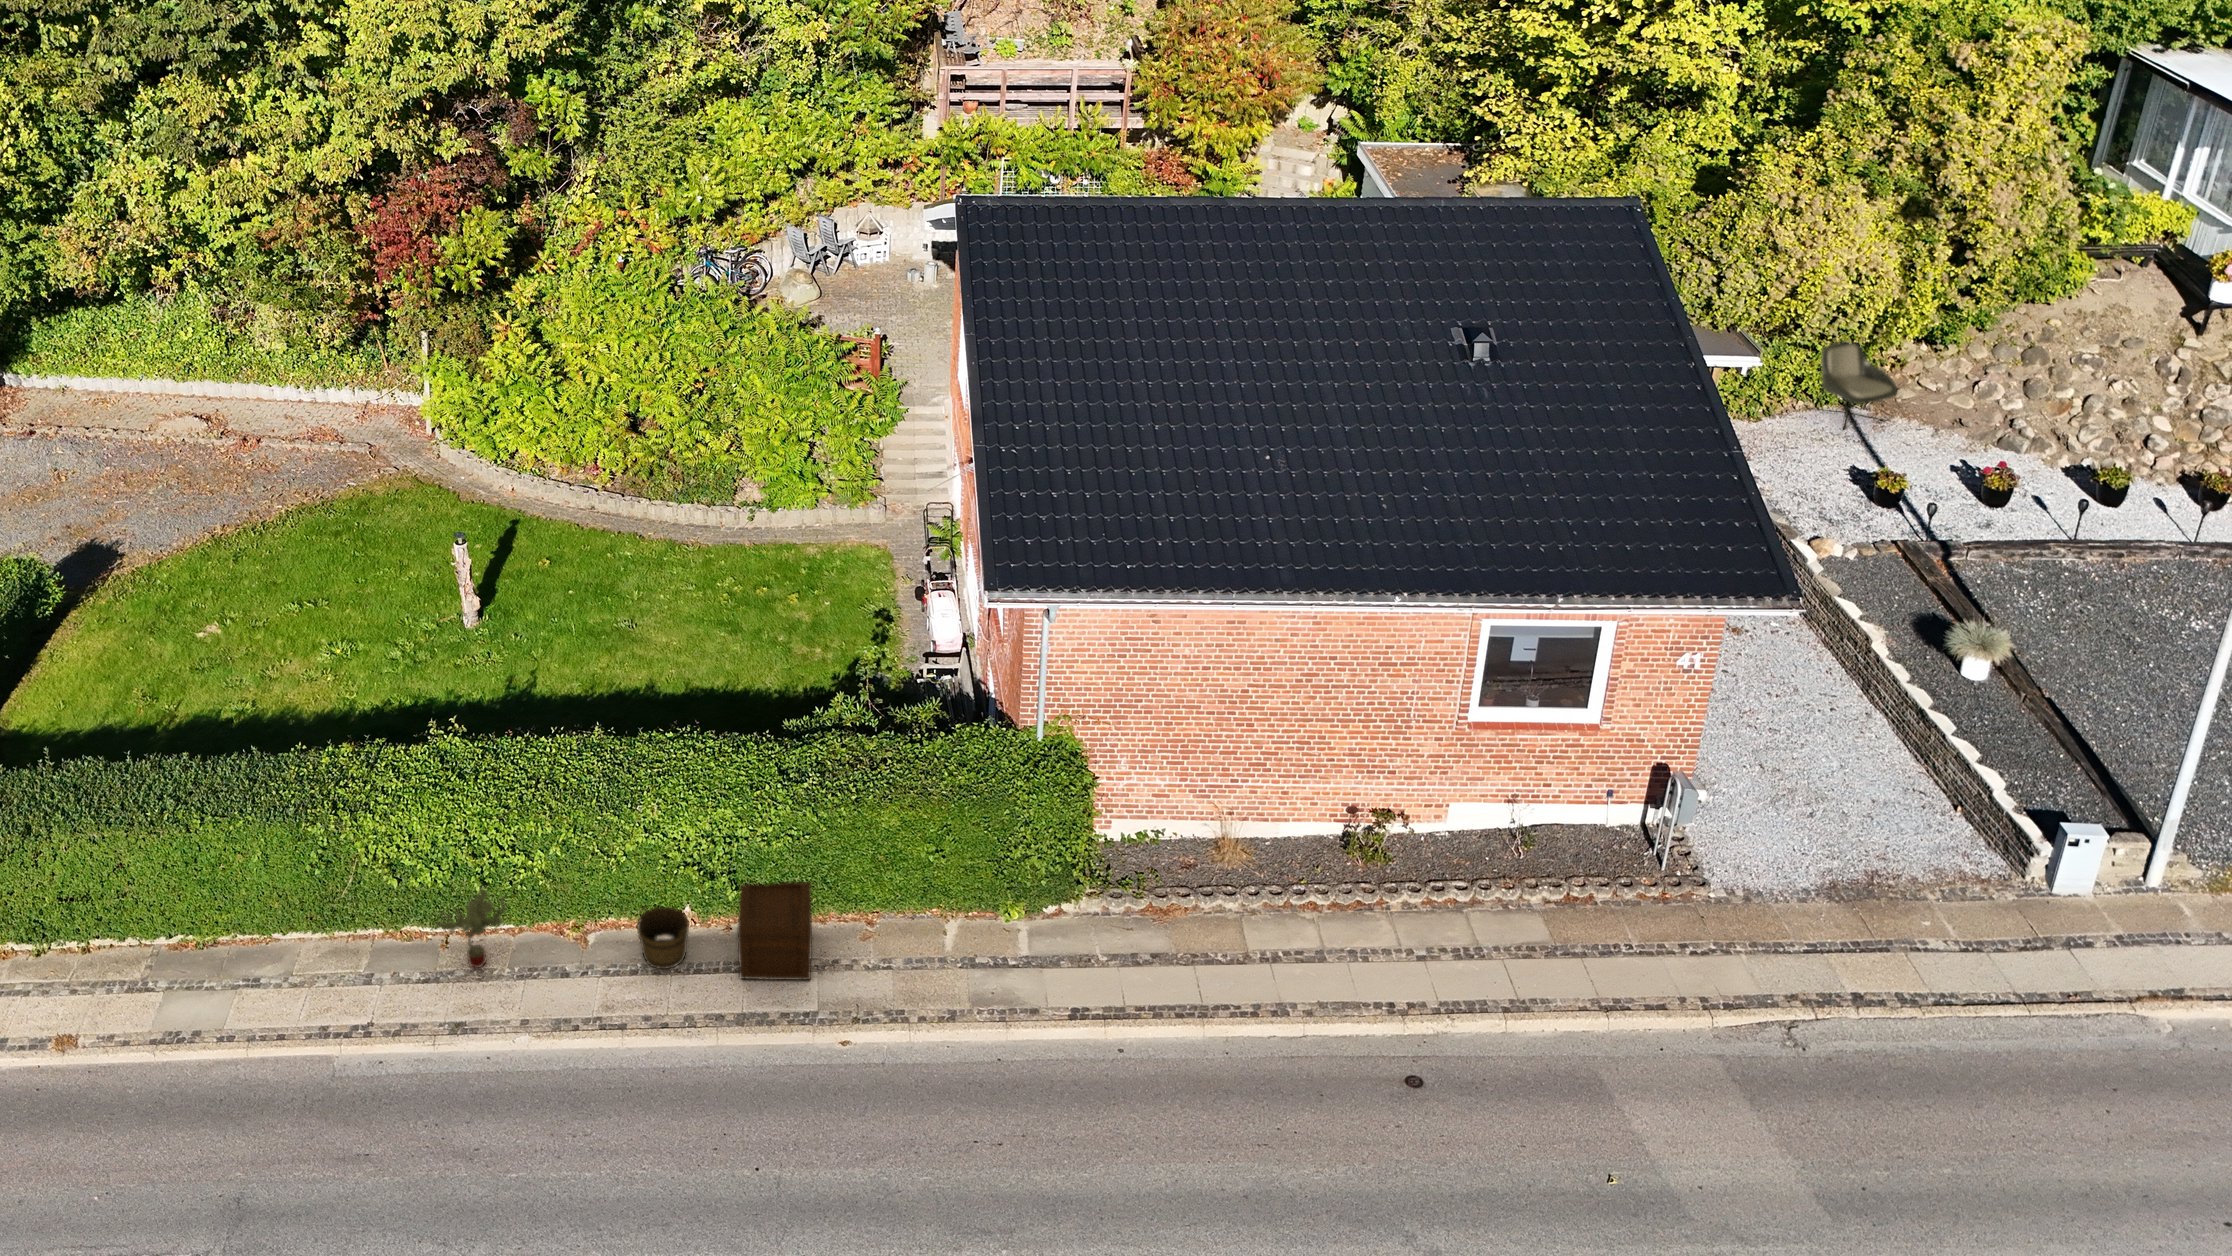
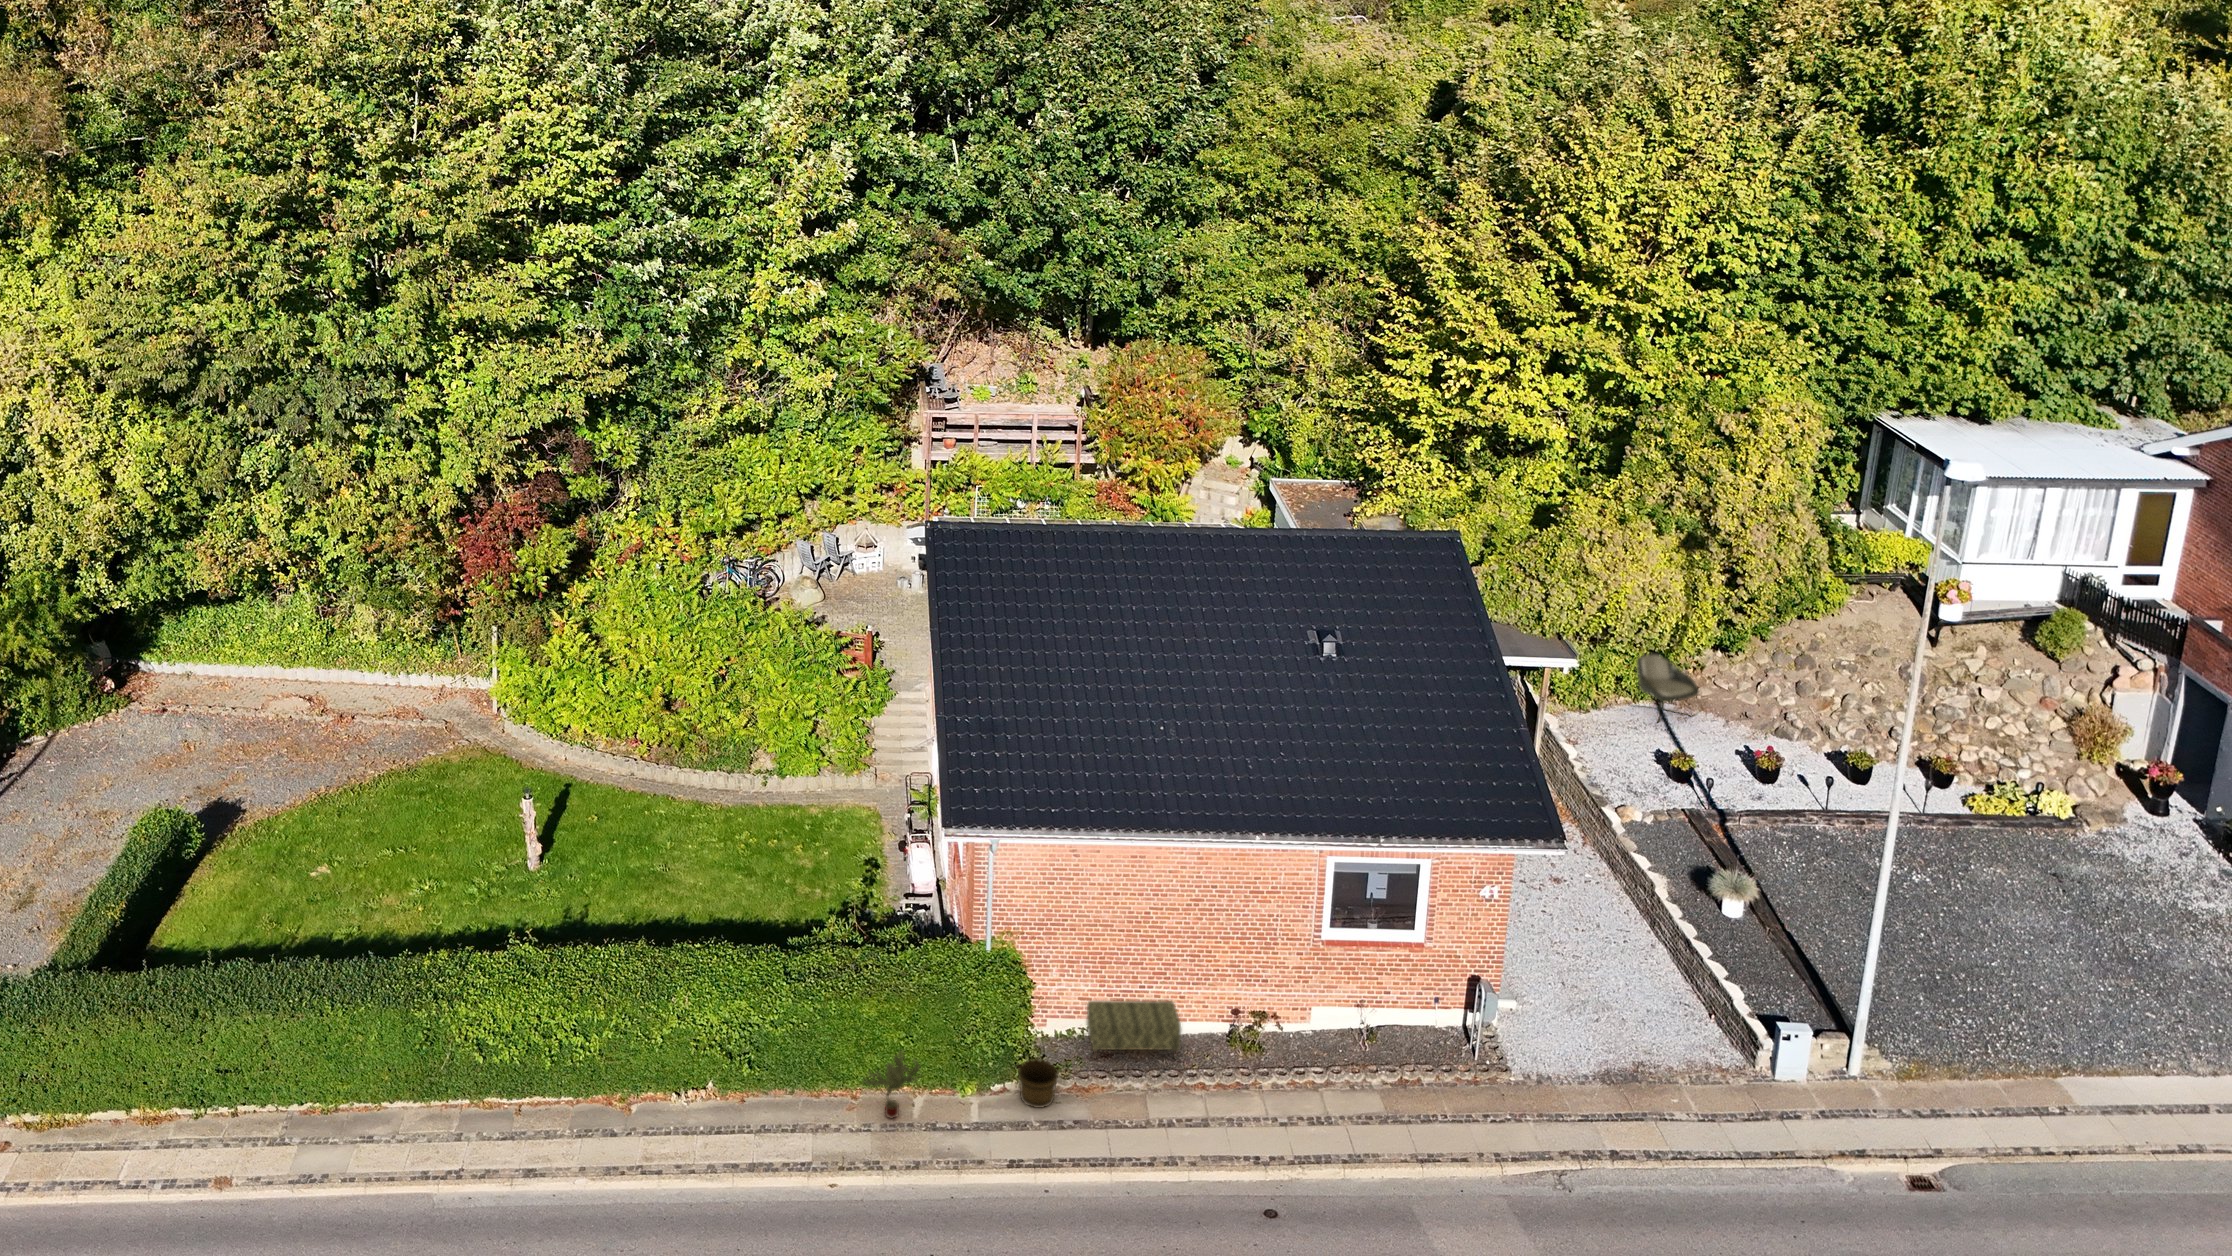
bench: none [1156,799,1281,874] -> present [1086,1001,1181,1058]
wooden crate: present [737,882,812,980] -> none [763,1054,819,1134]
potted tree: present [436,886,509,968] -> present [863,1052,921,1118]
bucket: present [637,907,689,969] -> present [1018,1059,1059,1108]

